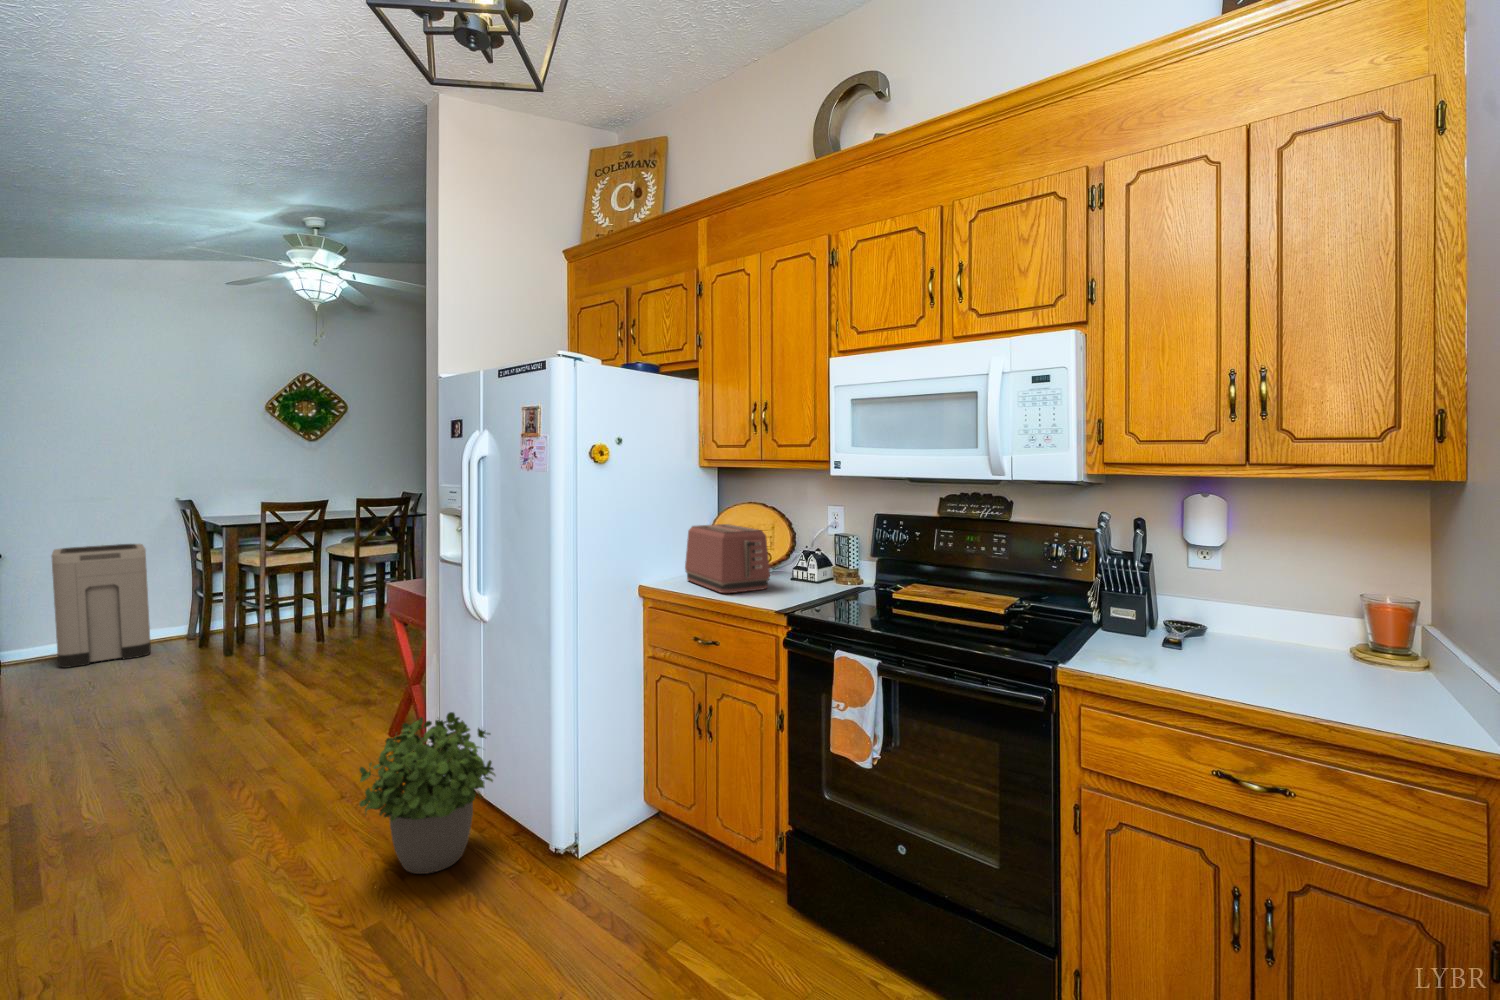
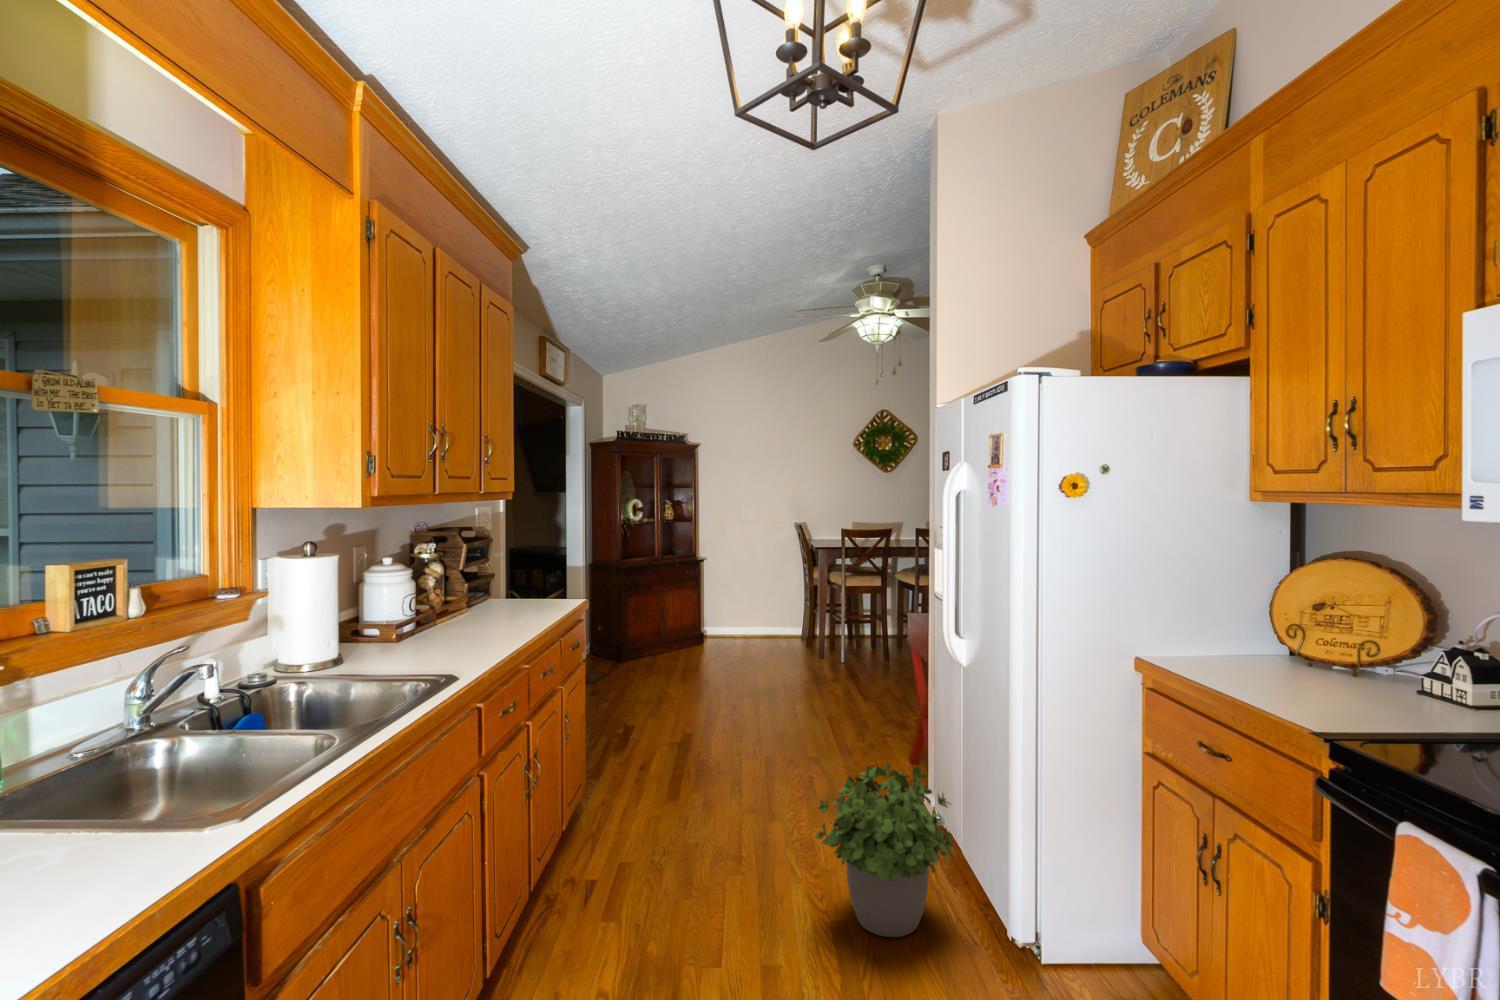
toaster: present [685,524,770,593] -> none [1213,587,1356,702]
trash can: present [51,544,151,668] -> none [711,559,767,652]

